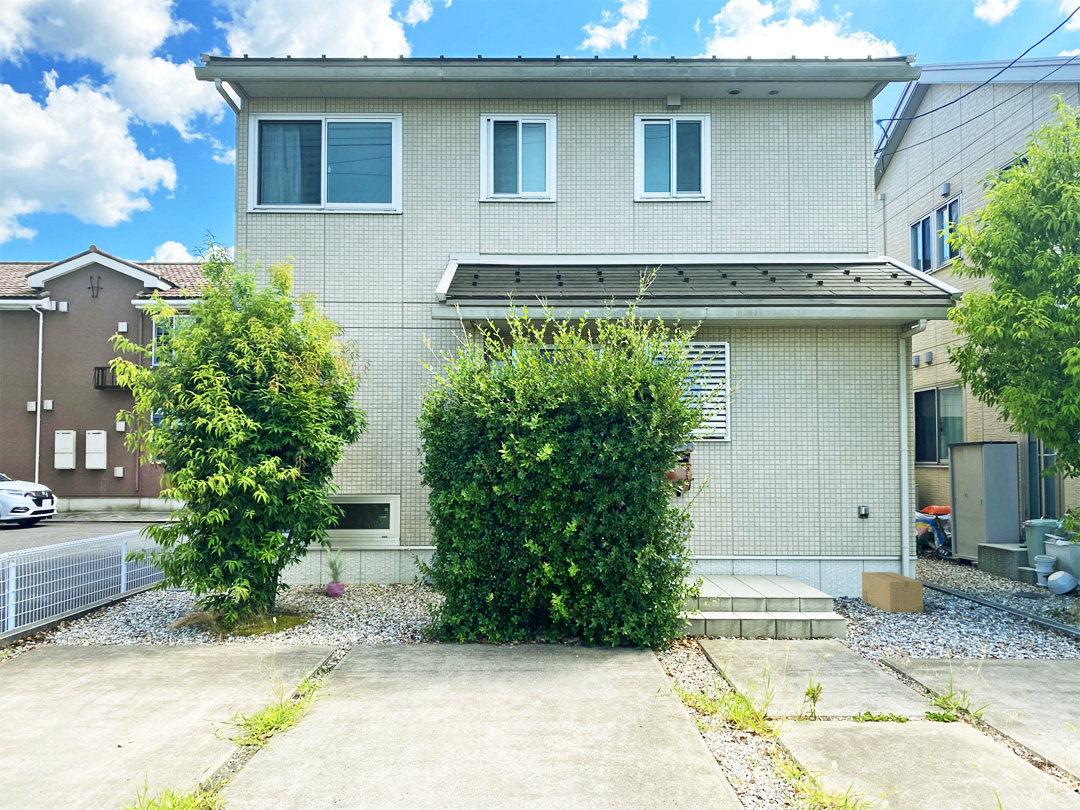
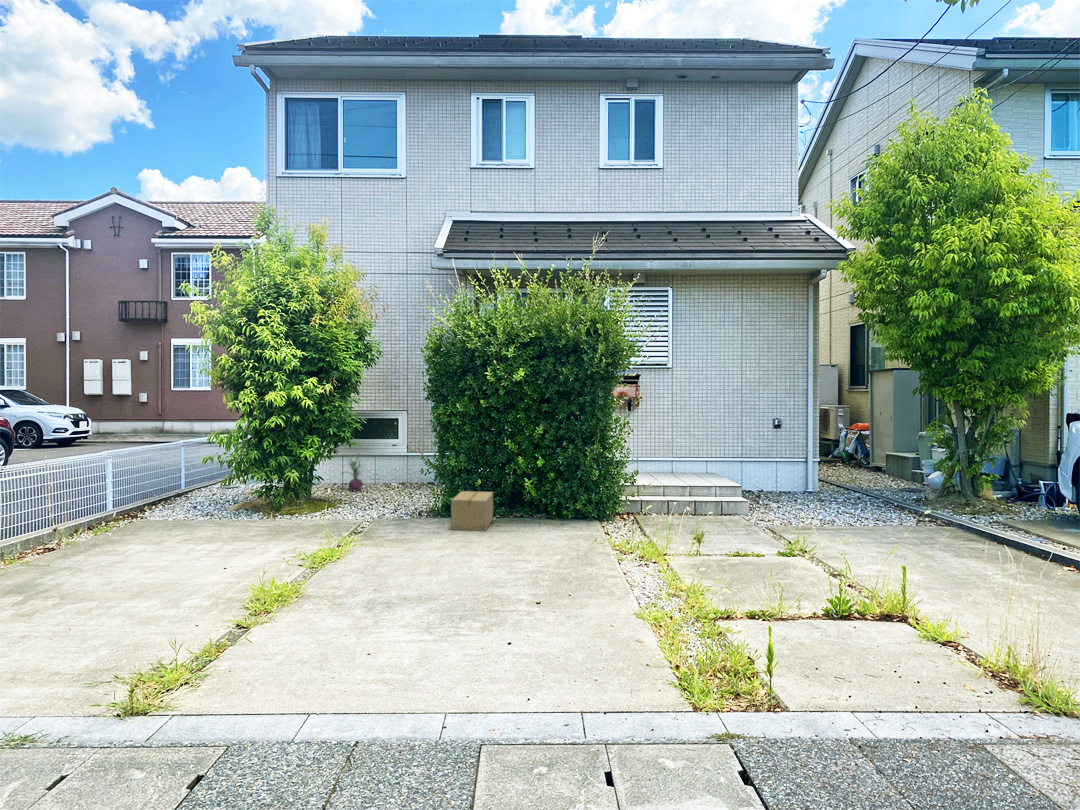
cardboard box: present [862,572,923,613] -> present [451,491,493,531]

